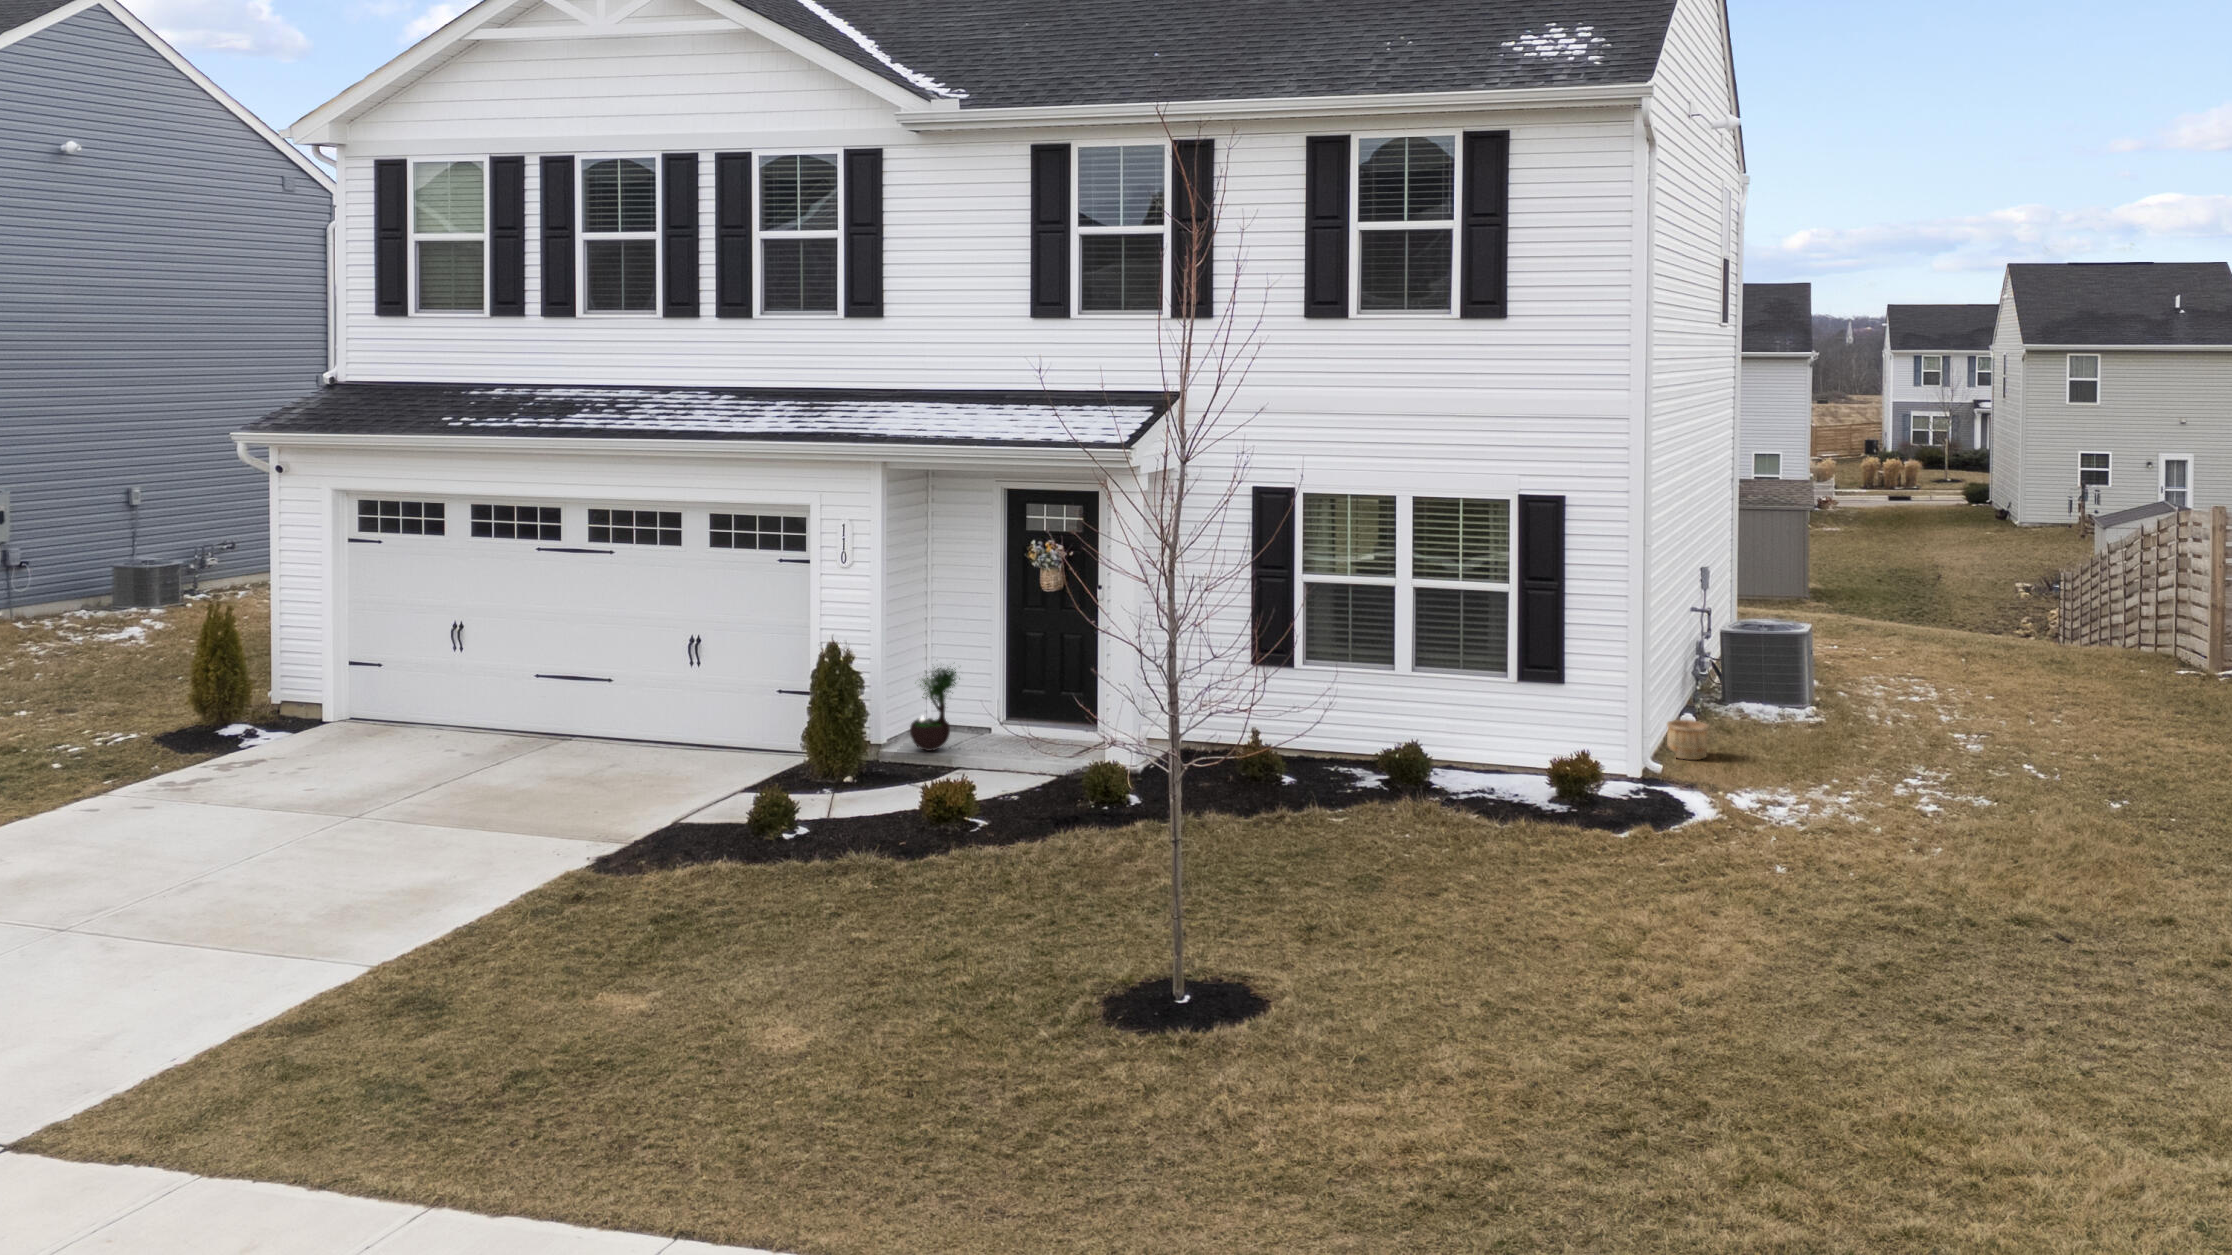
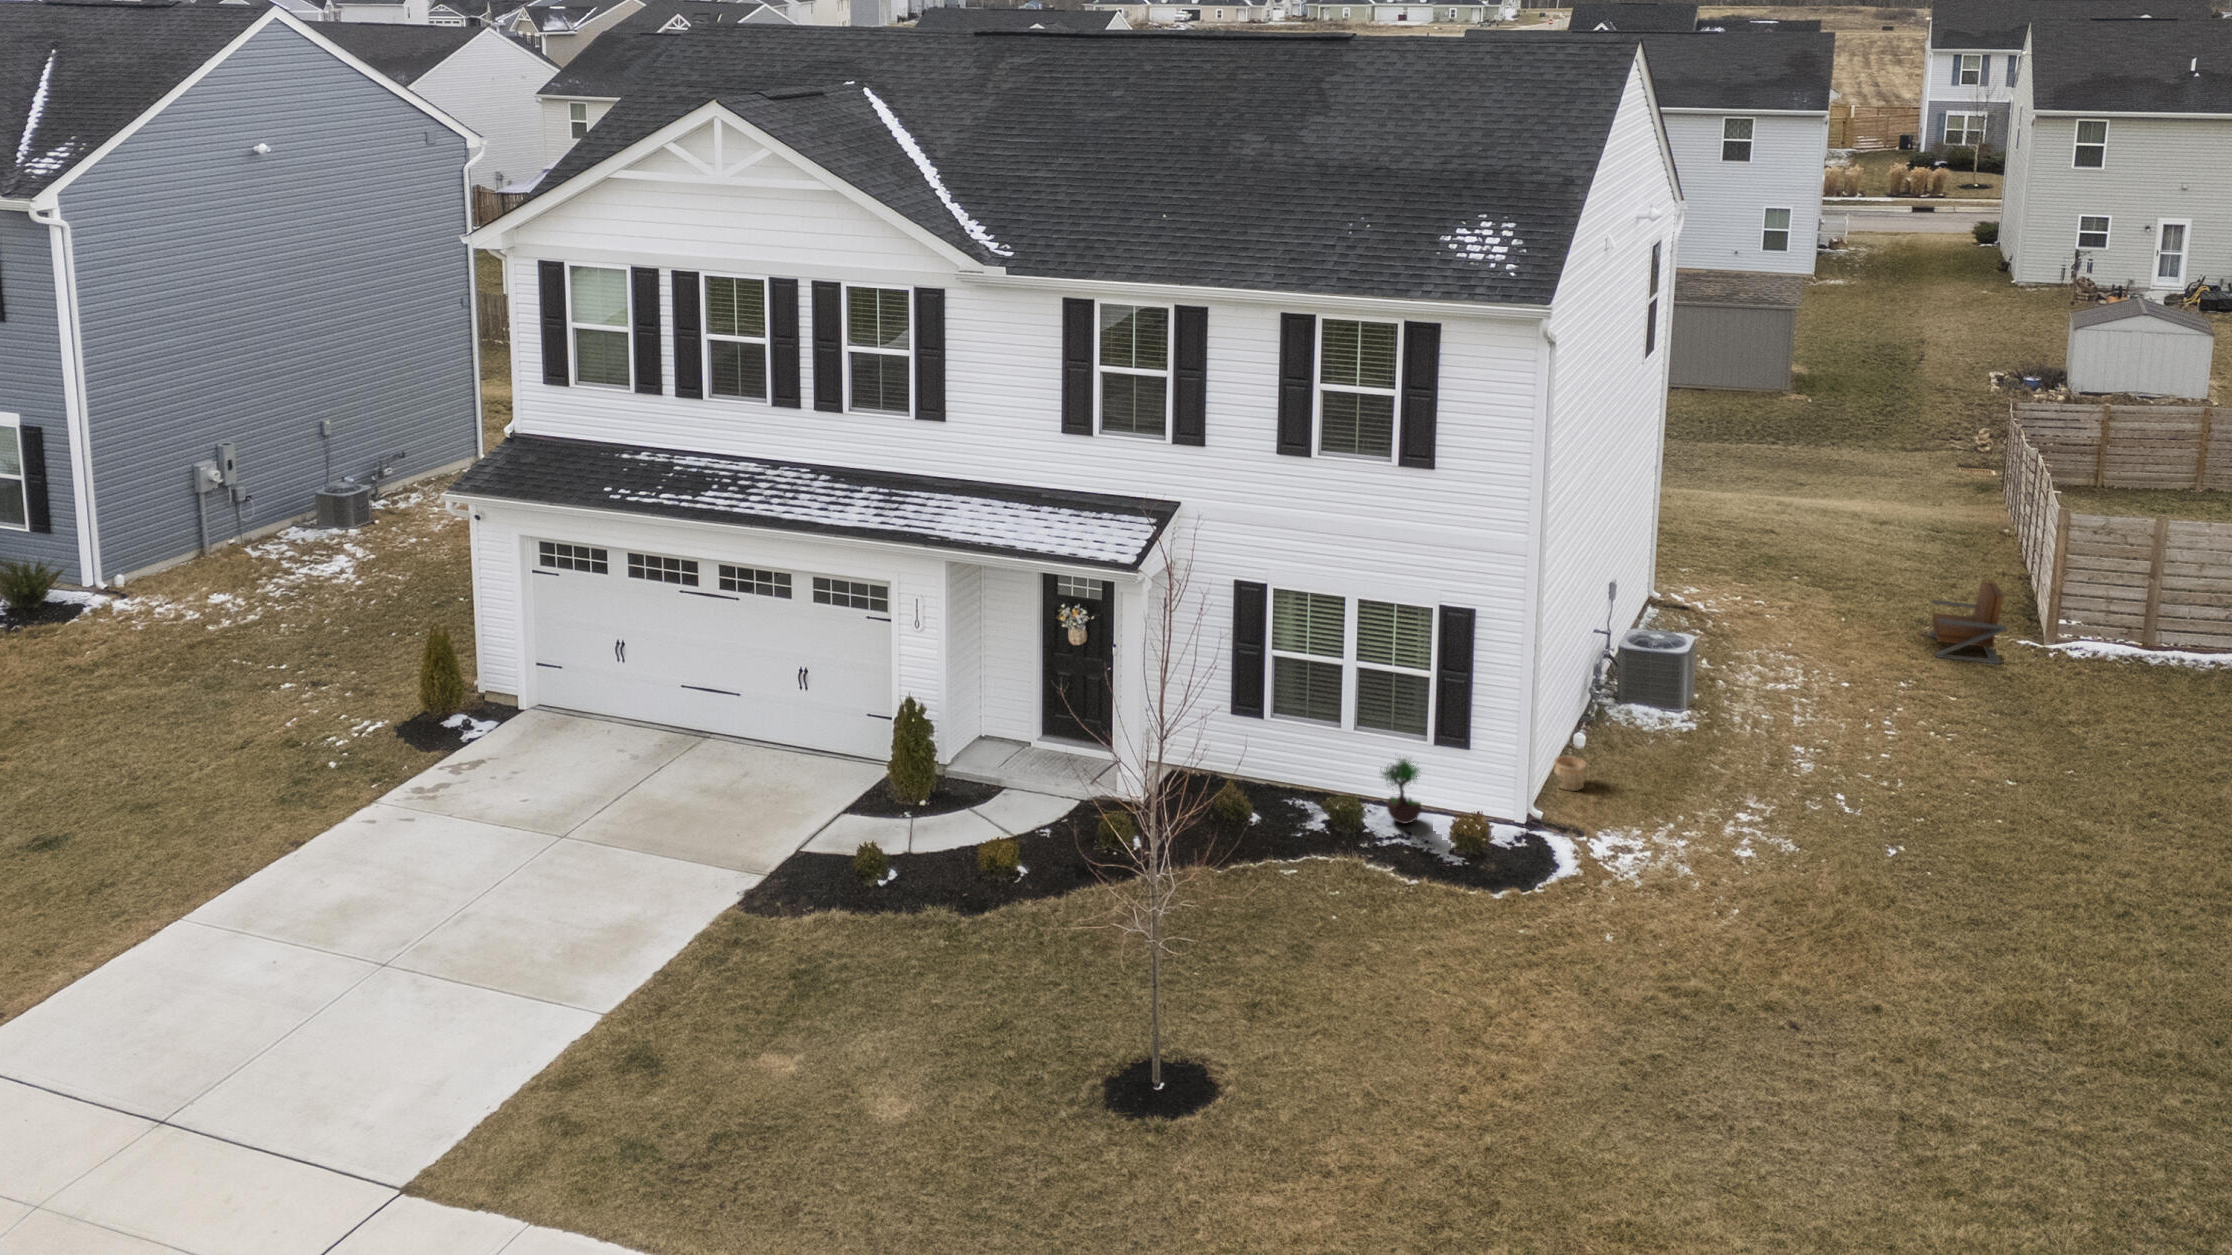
lounge chair: none [2080,574,2182,666] -> present [1928,580,2007,664]
potted tree: present [910,666,960,751] -> present [1382,758,1421,824]

